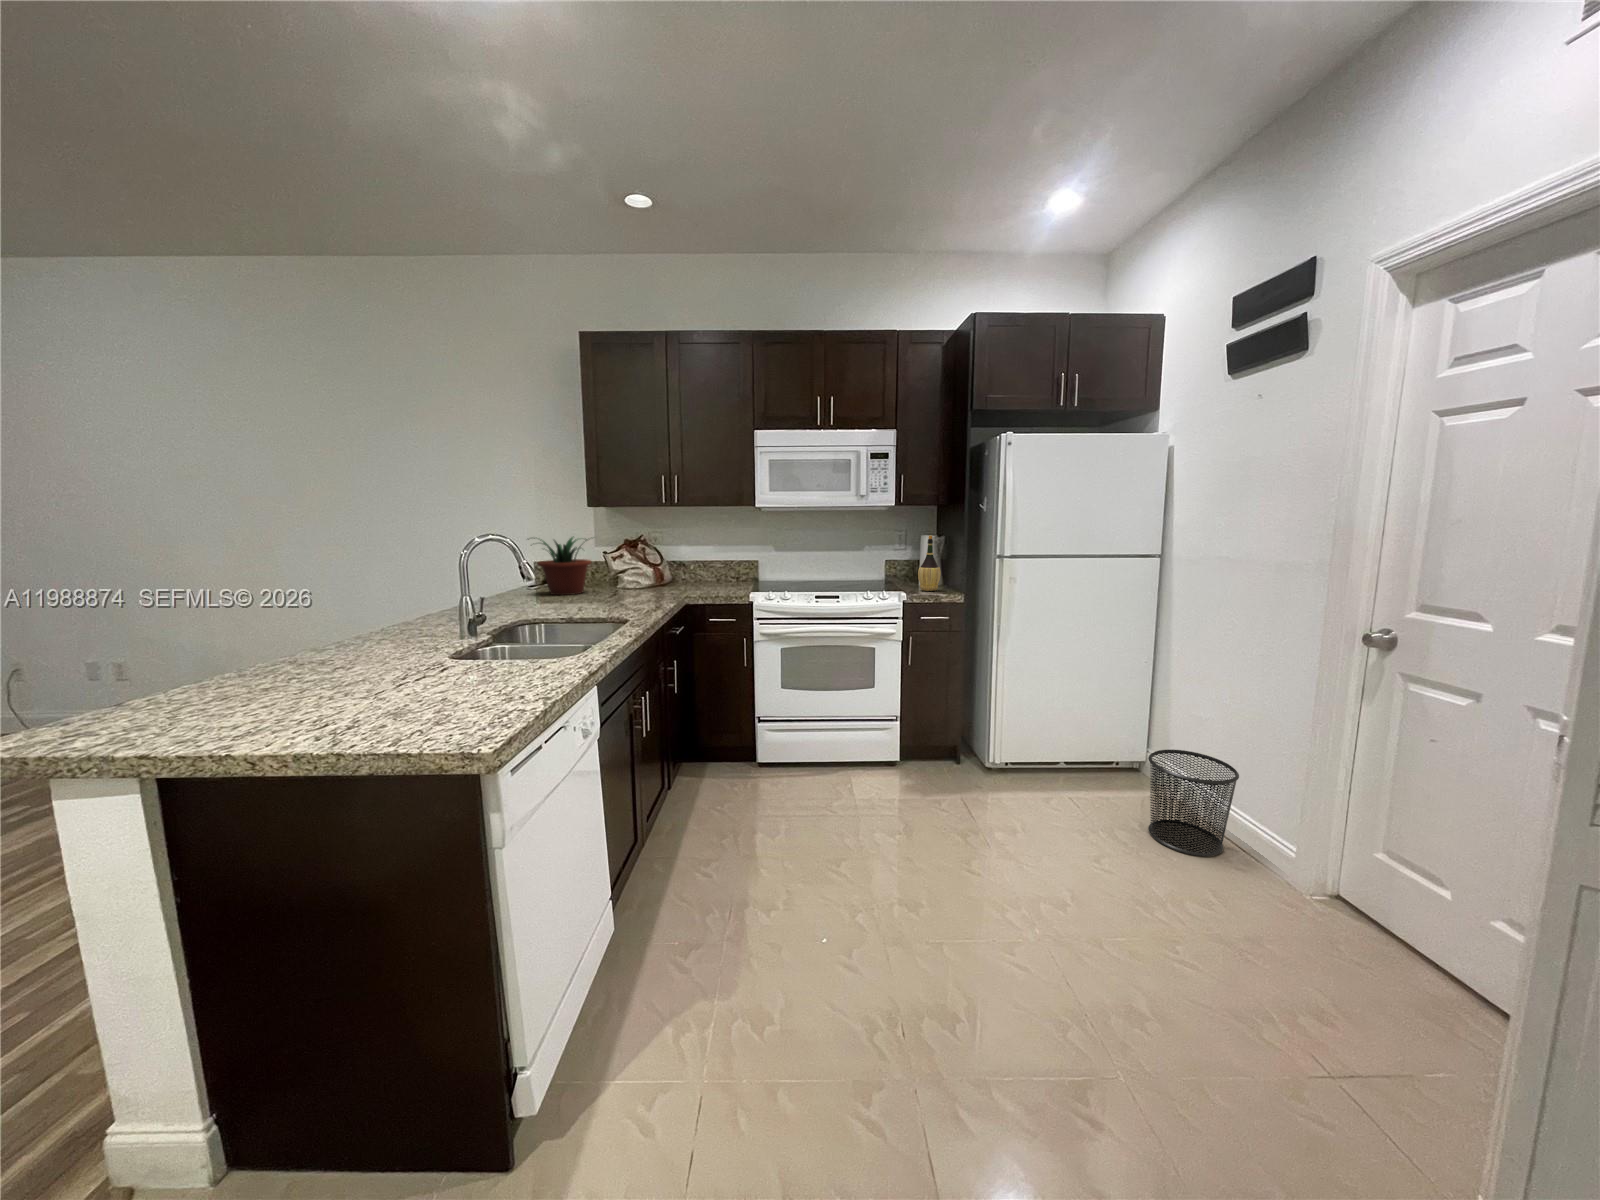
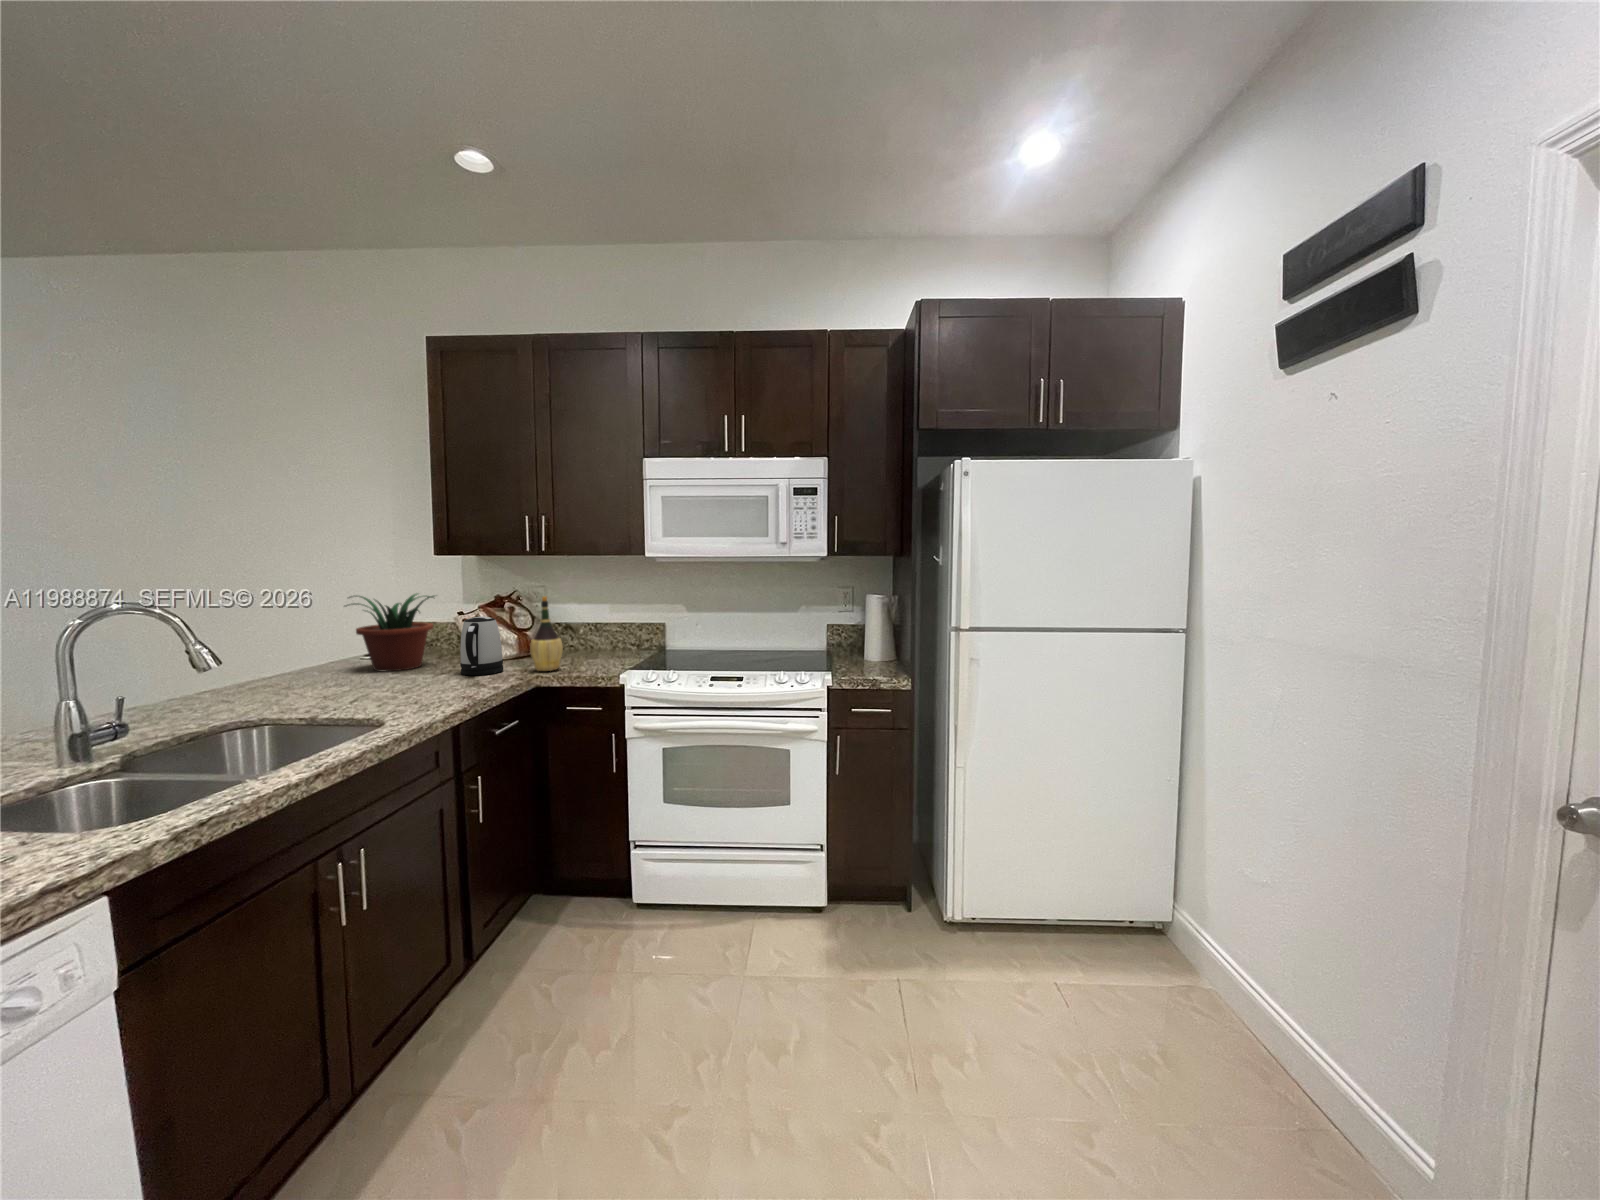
wine bottle: present [918,535,941,591] -> present [530,596,563,671]
kettle: none [624,552,654,596] -> present [460,617,503,675]
waste bin: present [1148,750,1239,856] -> none [1169,935,1316,1134]

